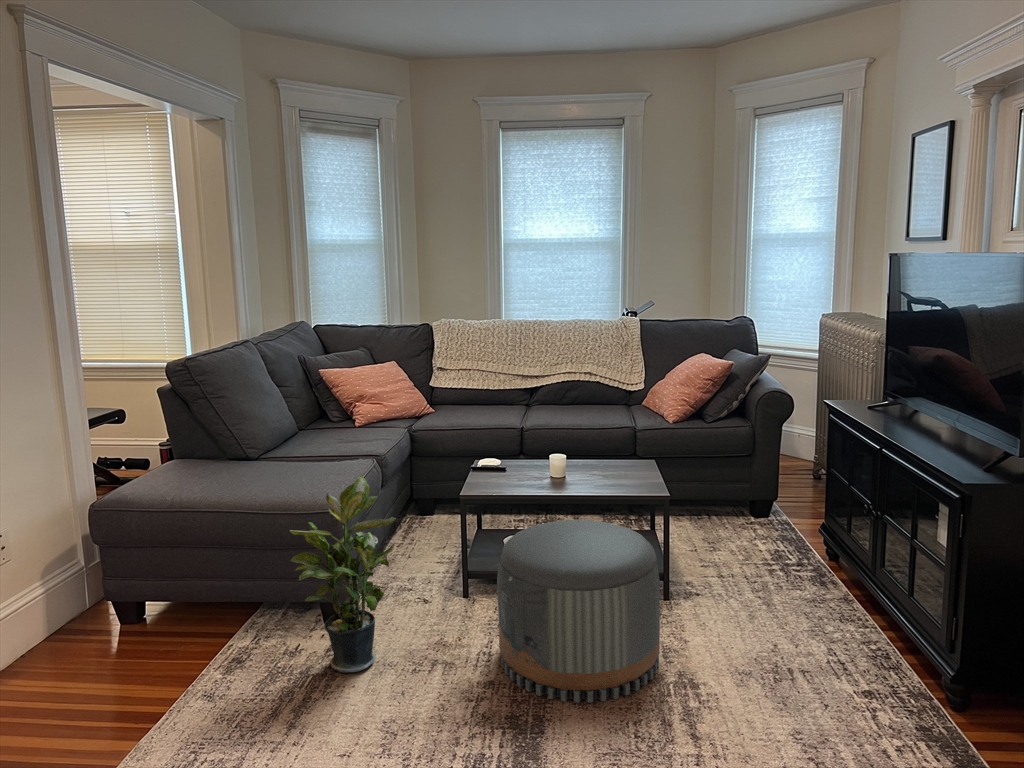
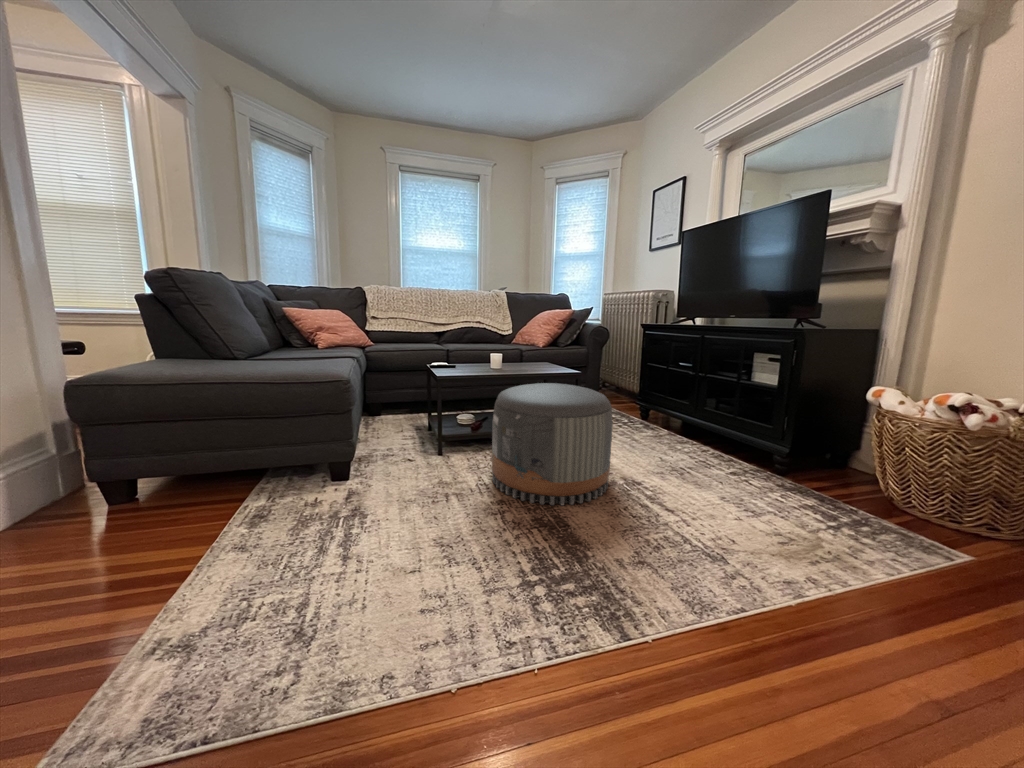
potted plant: present [290,476,396,673] -> none [318,342,419,512]

